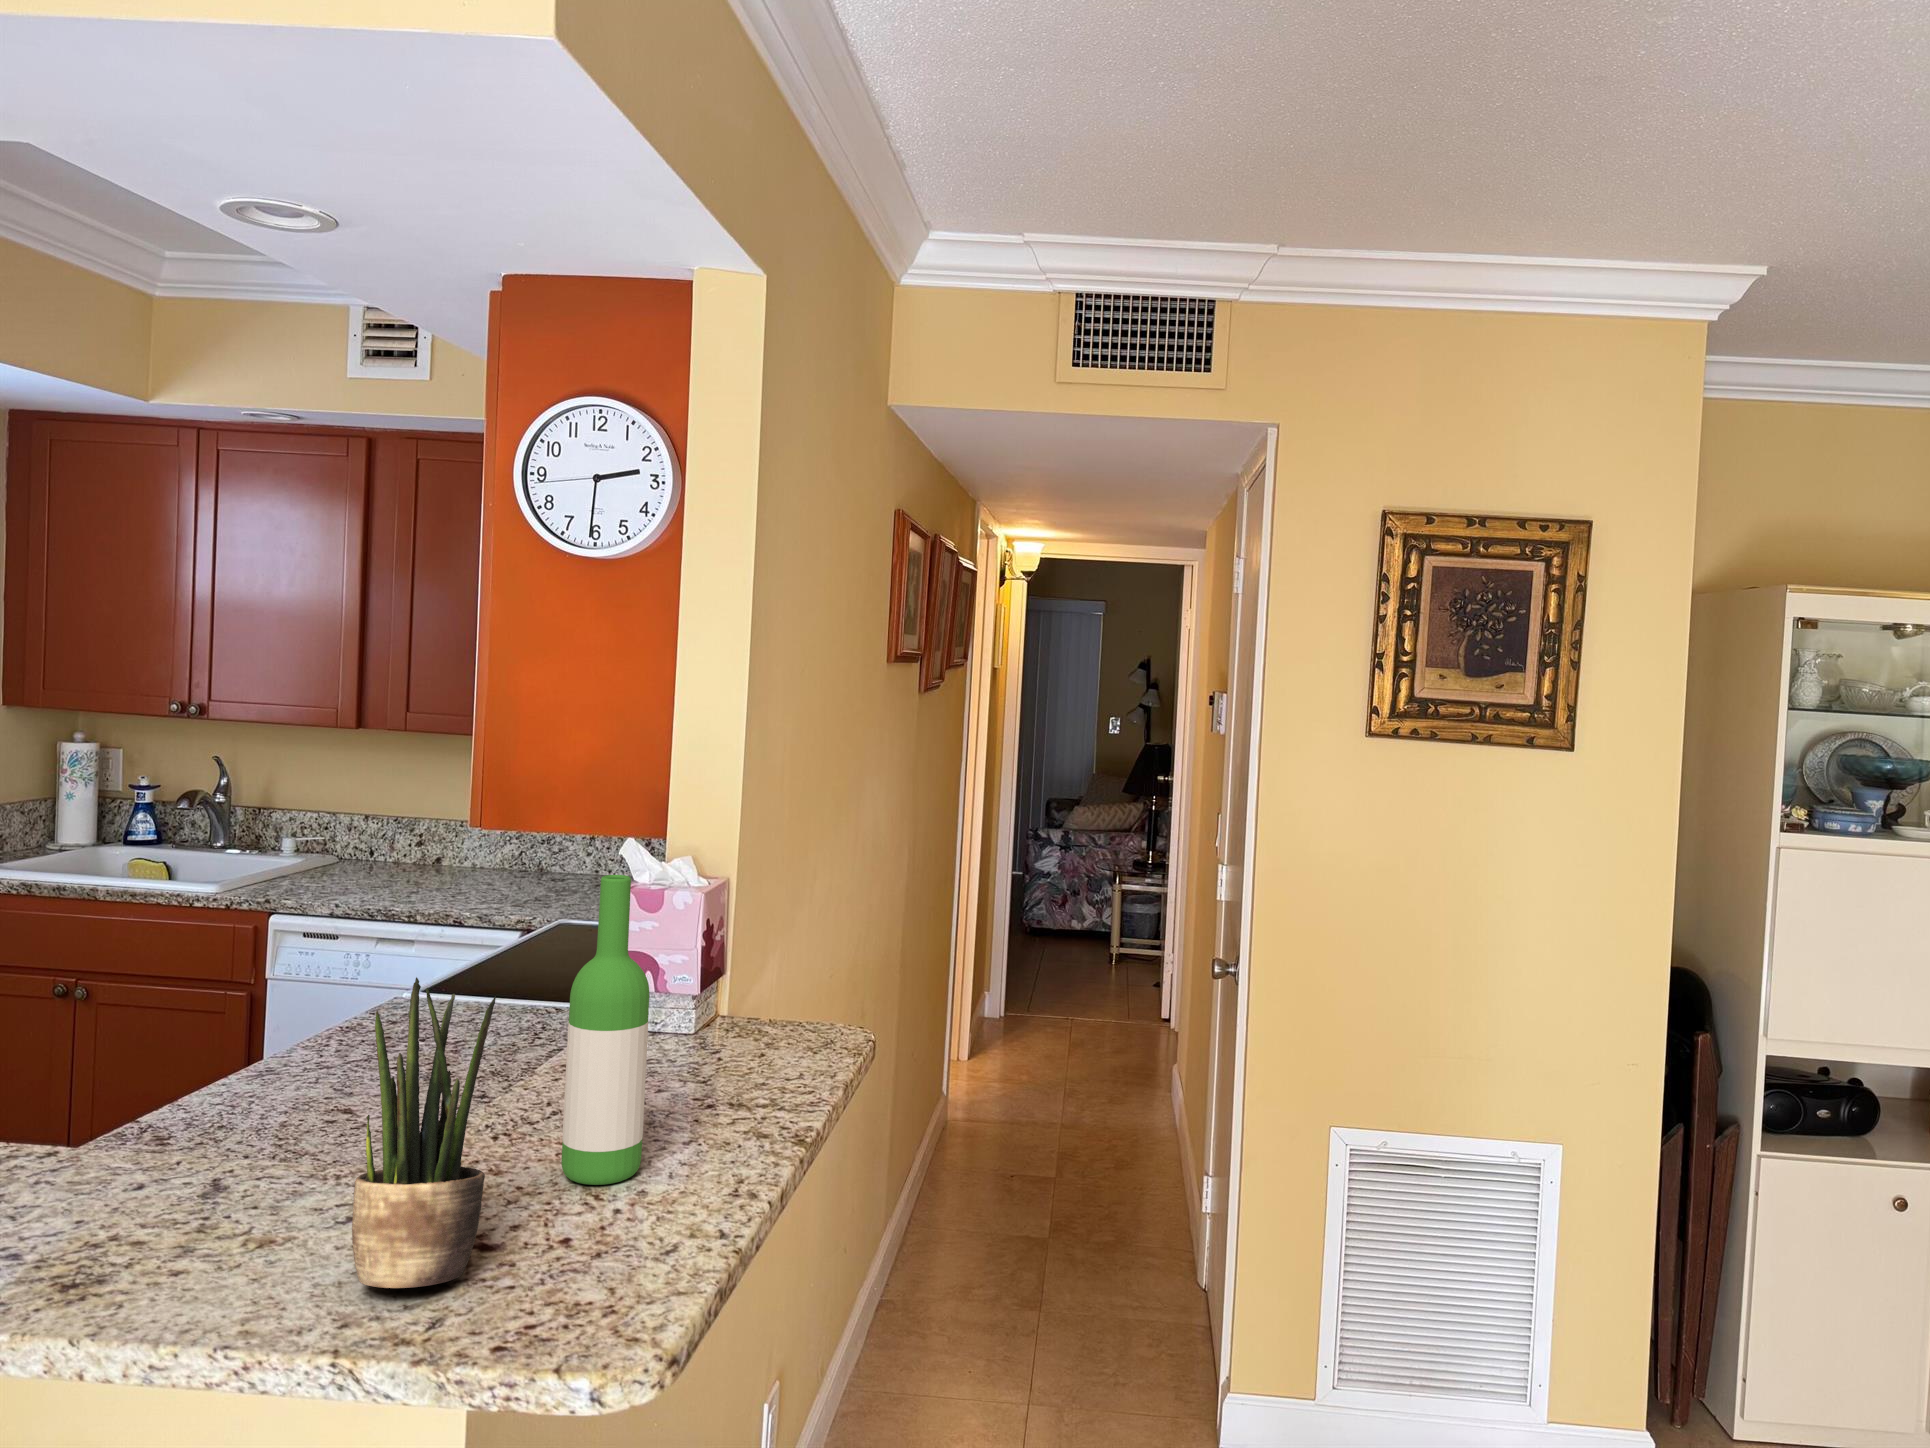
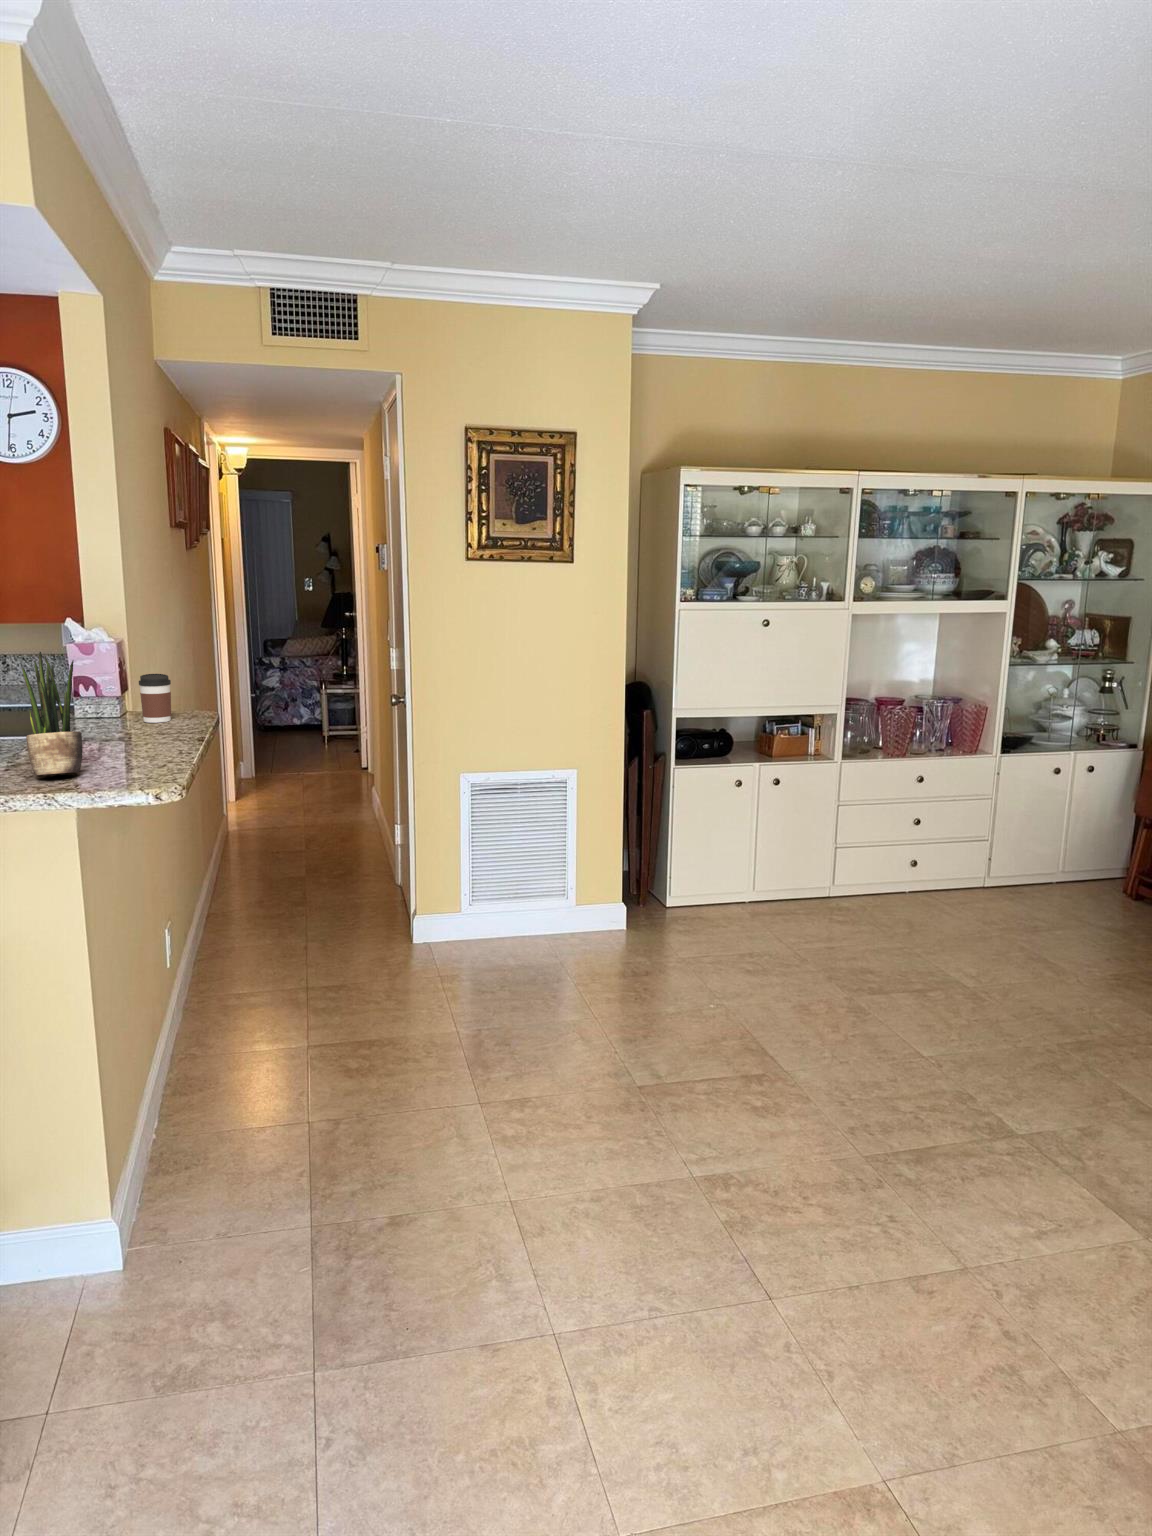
wine bottle: present [561,875,650,1185] -> none [88,616,131,754]
coffee cup: none [729,958,789,1061] -> present [139,674,171,723]

